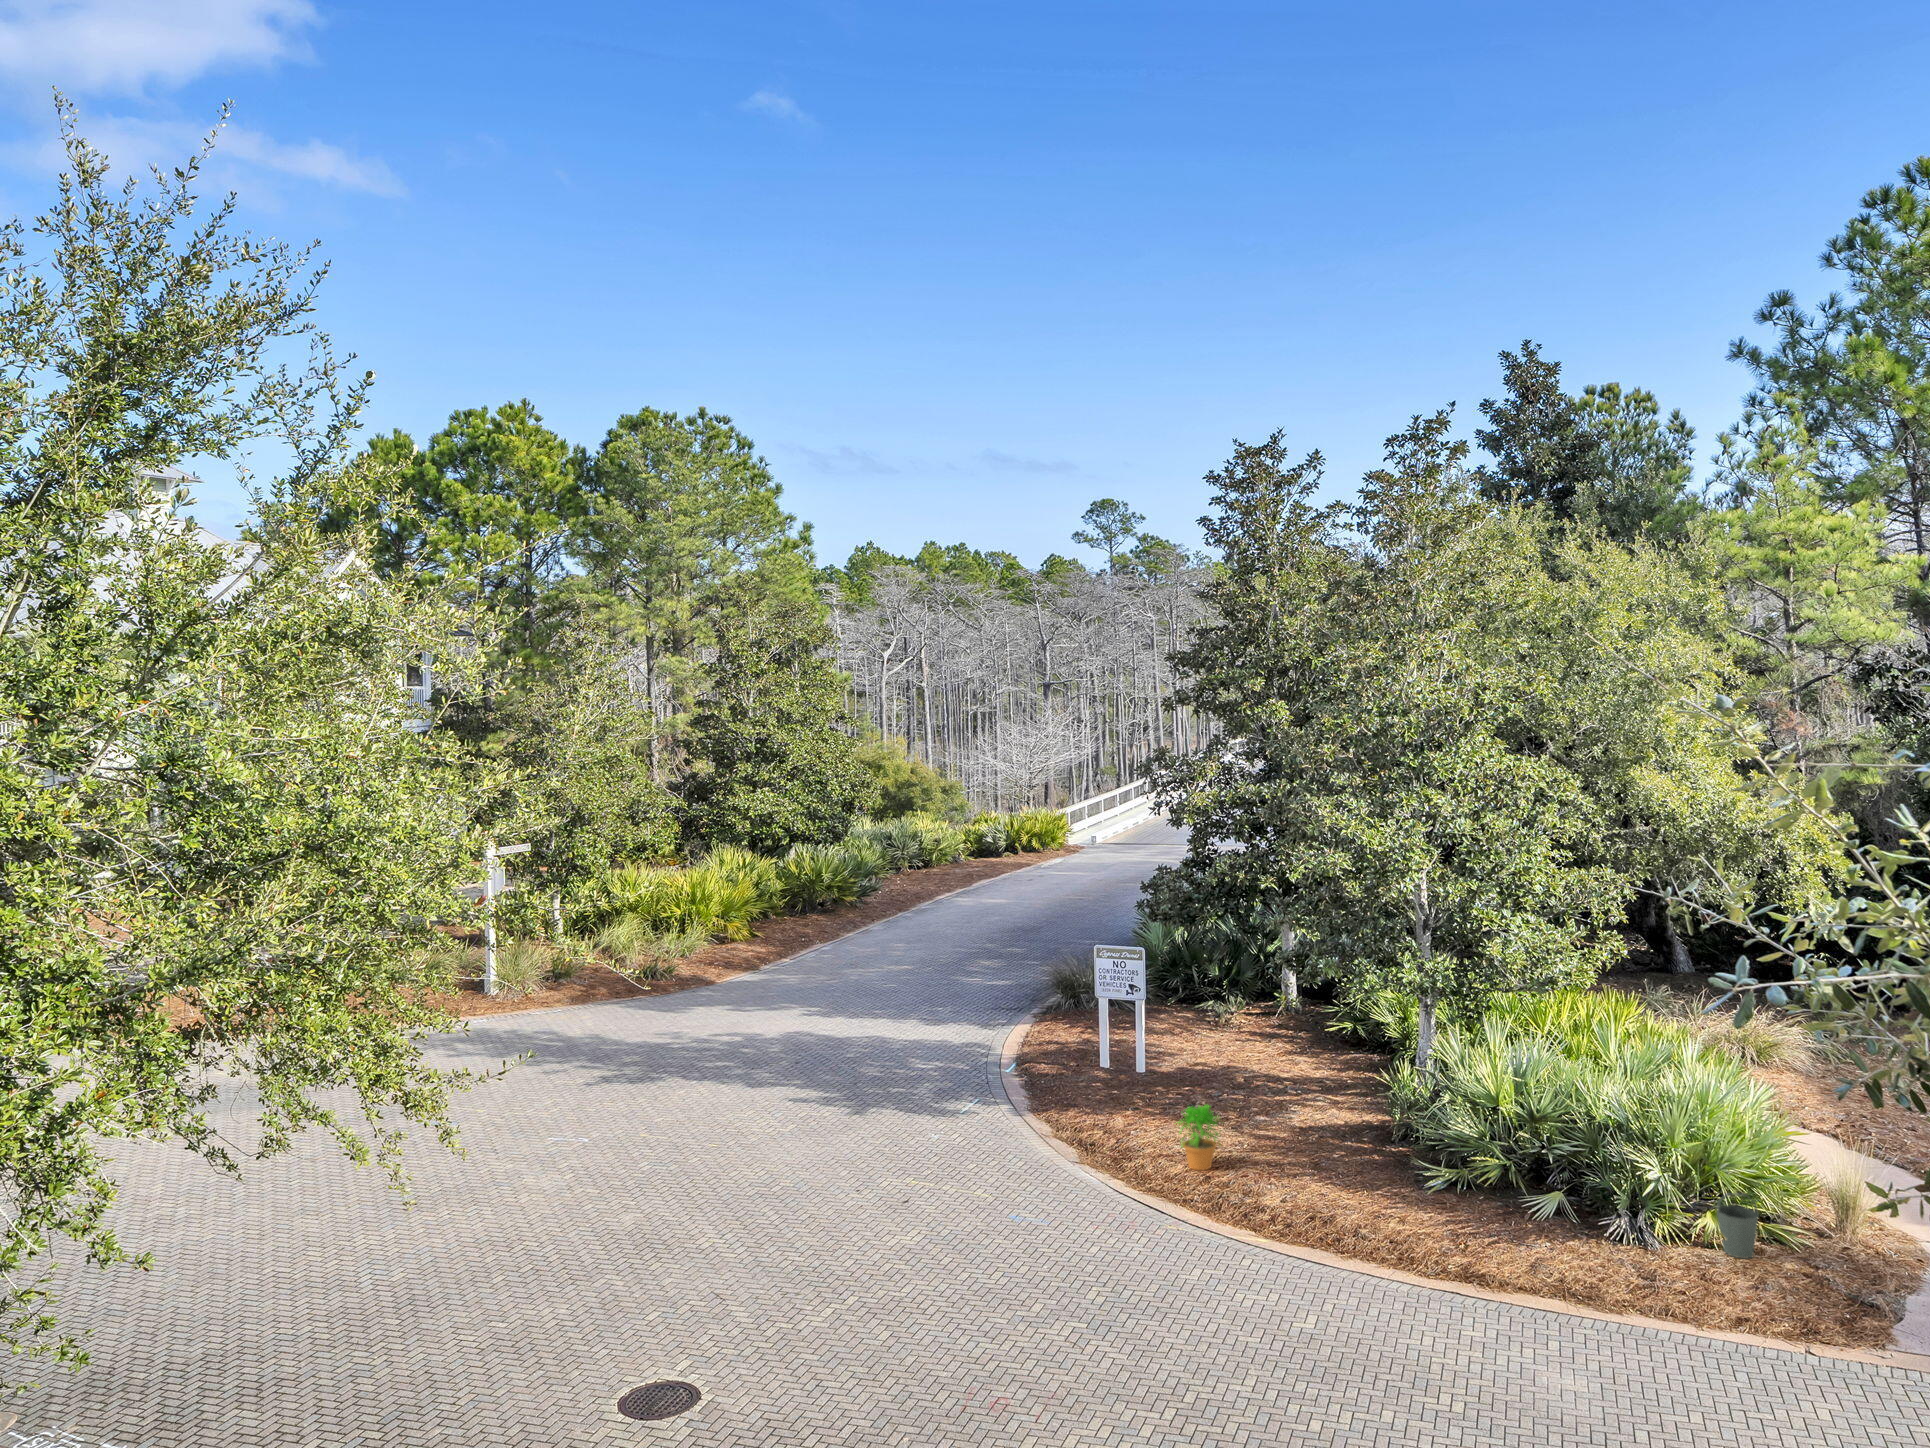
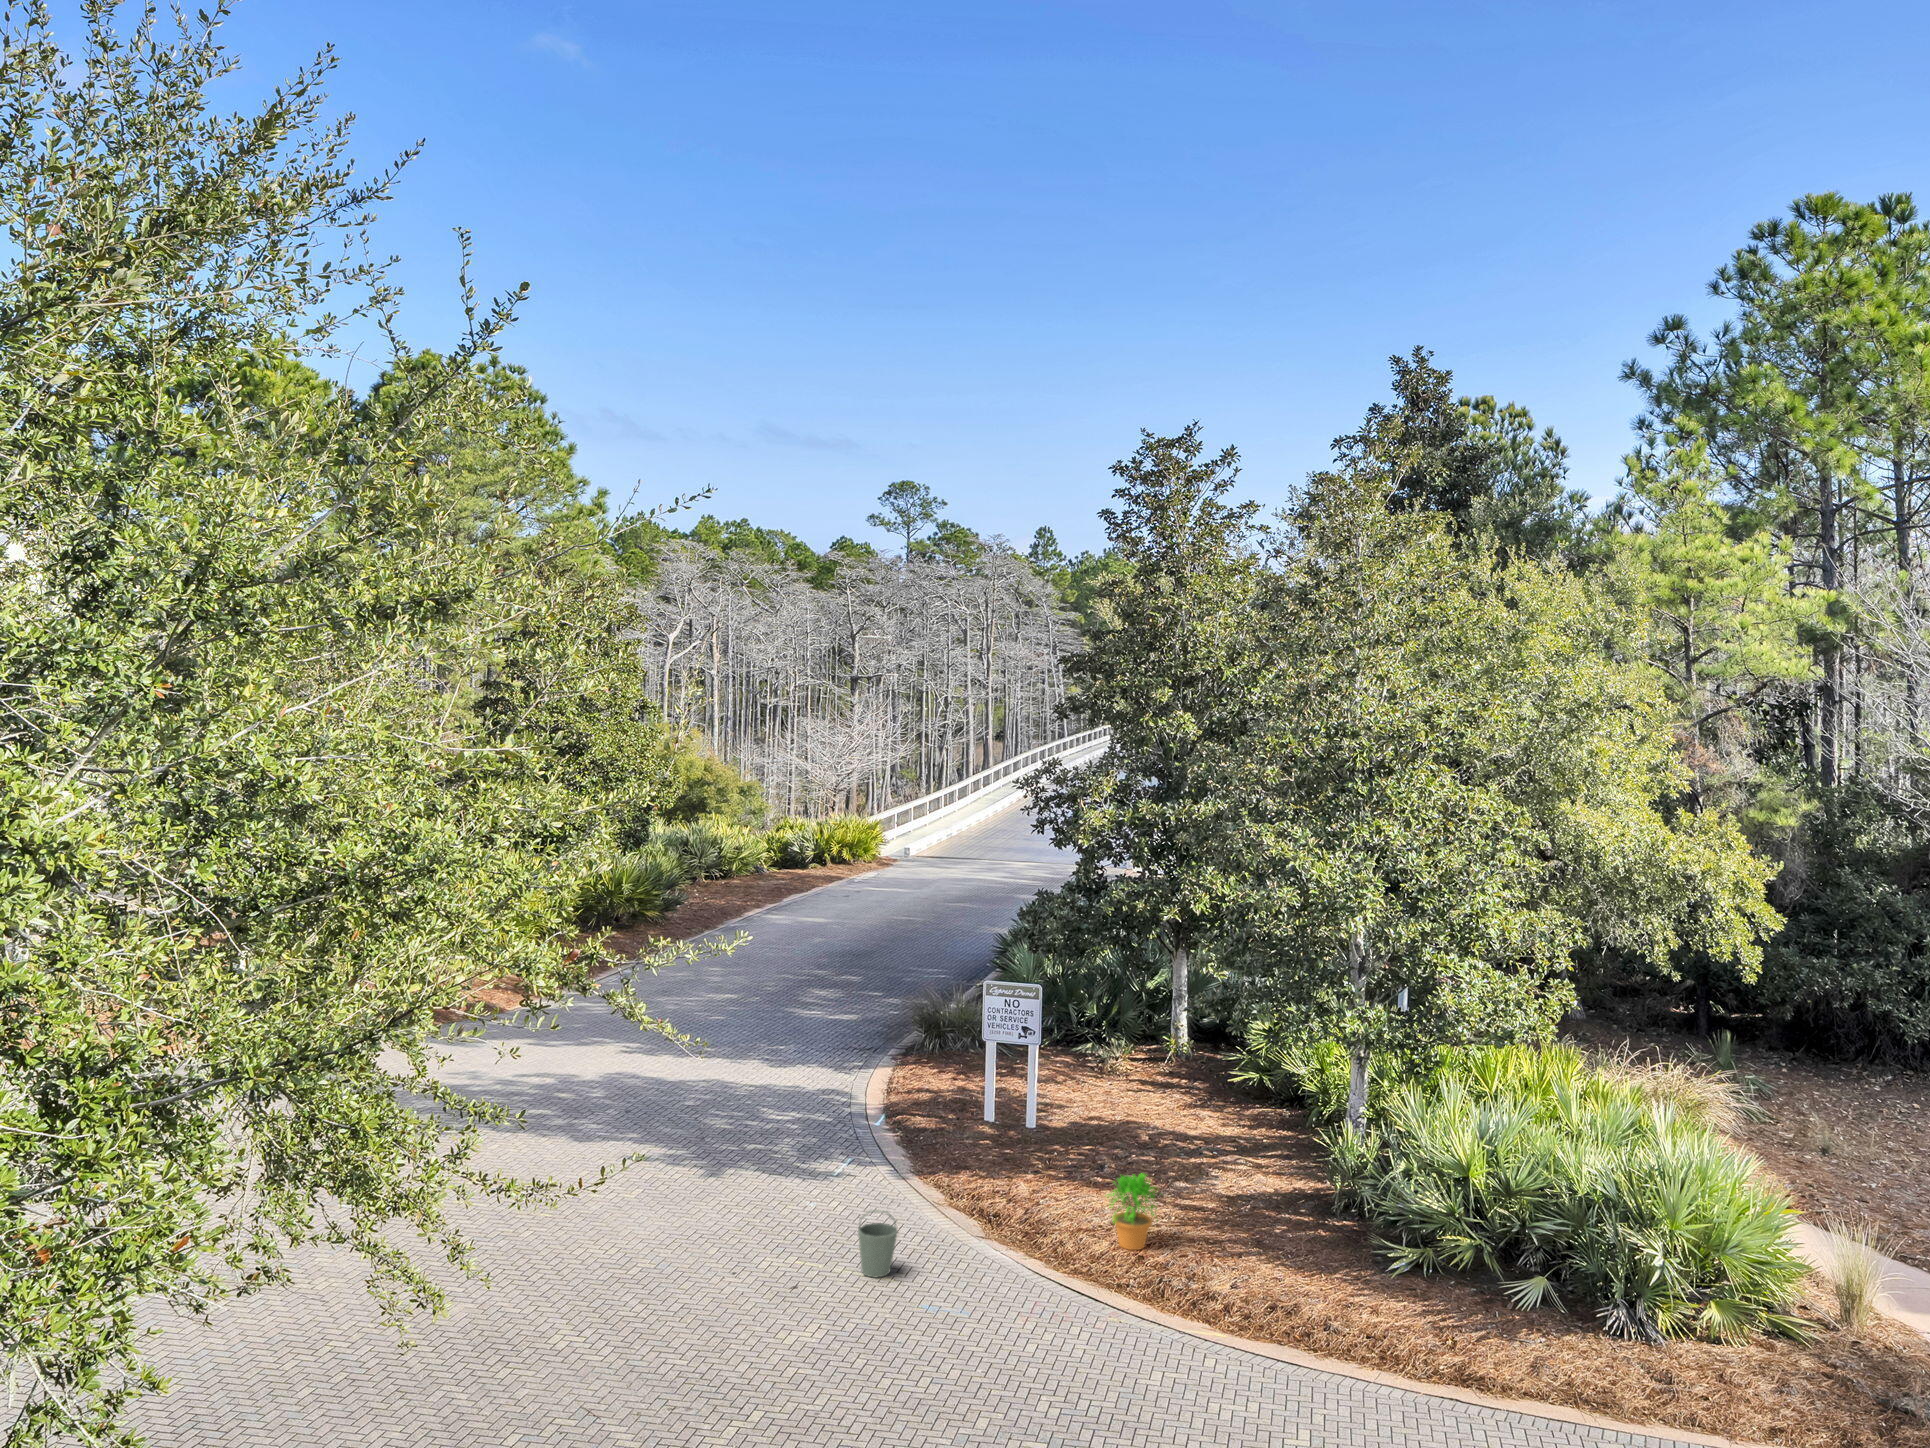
bucket: present [1717,1193,1758,1259] -> present [858,1210,898,1278]

